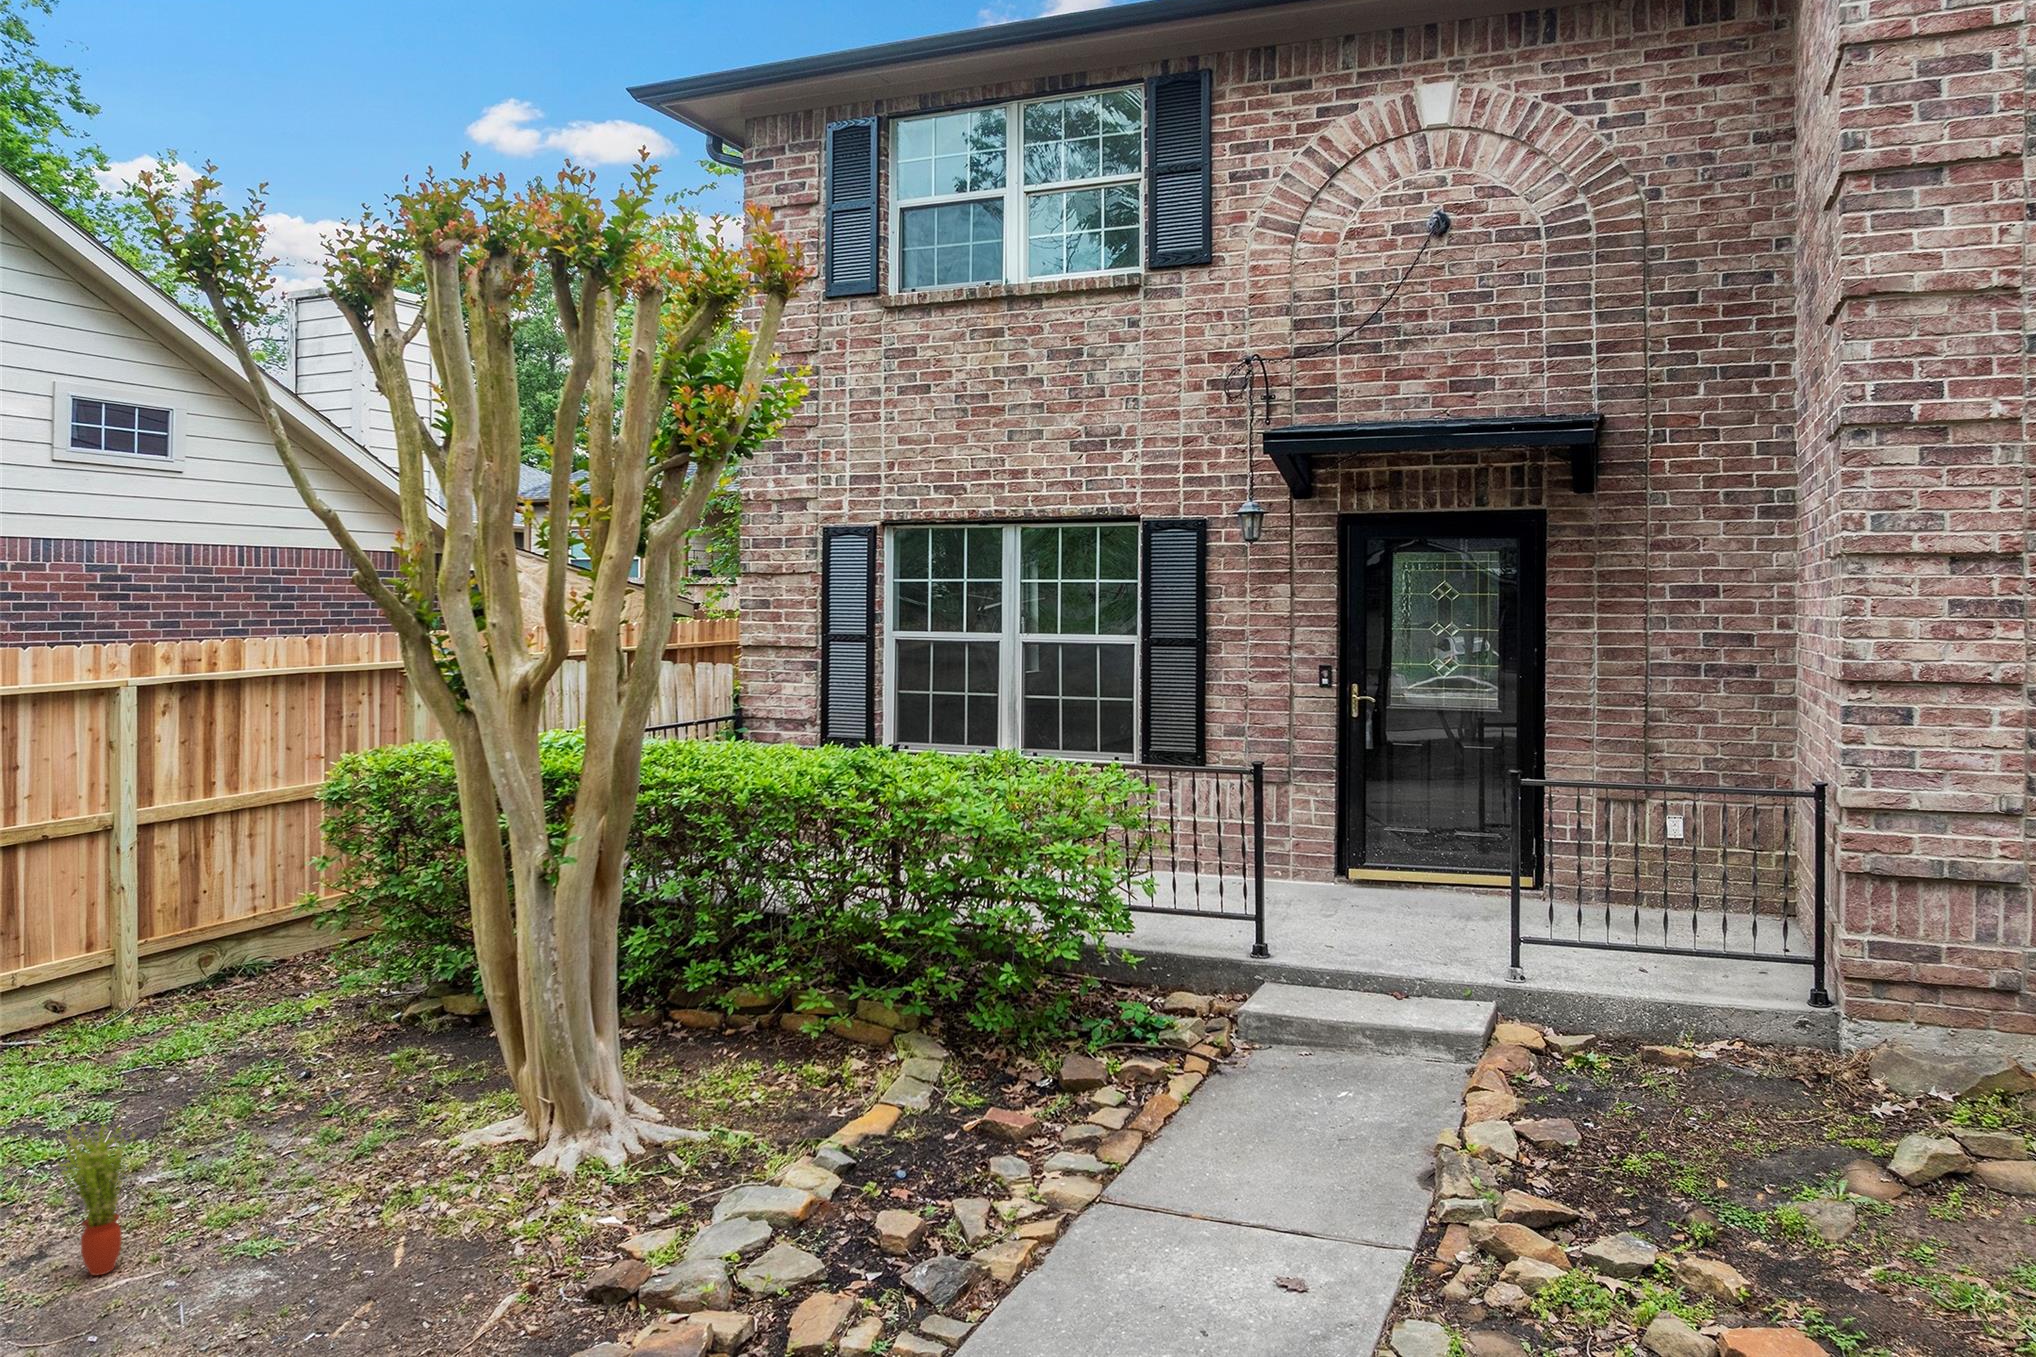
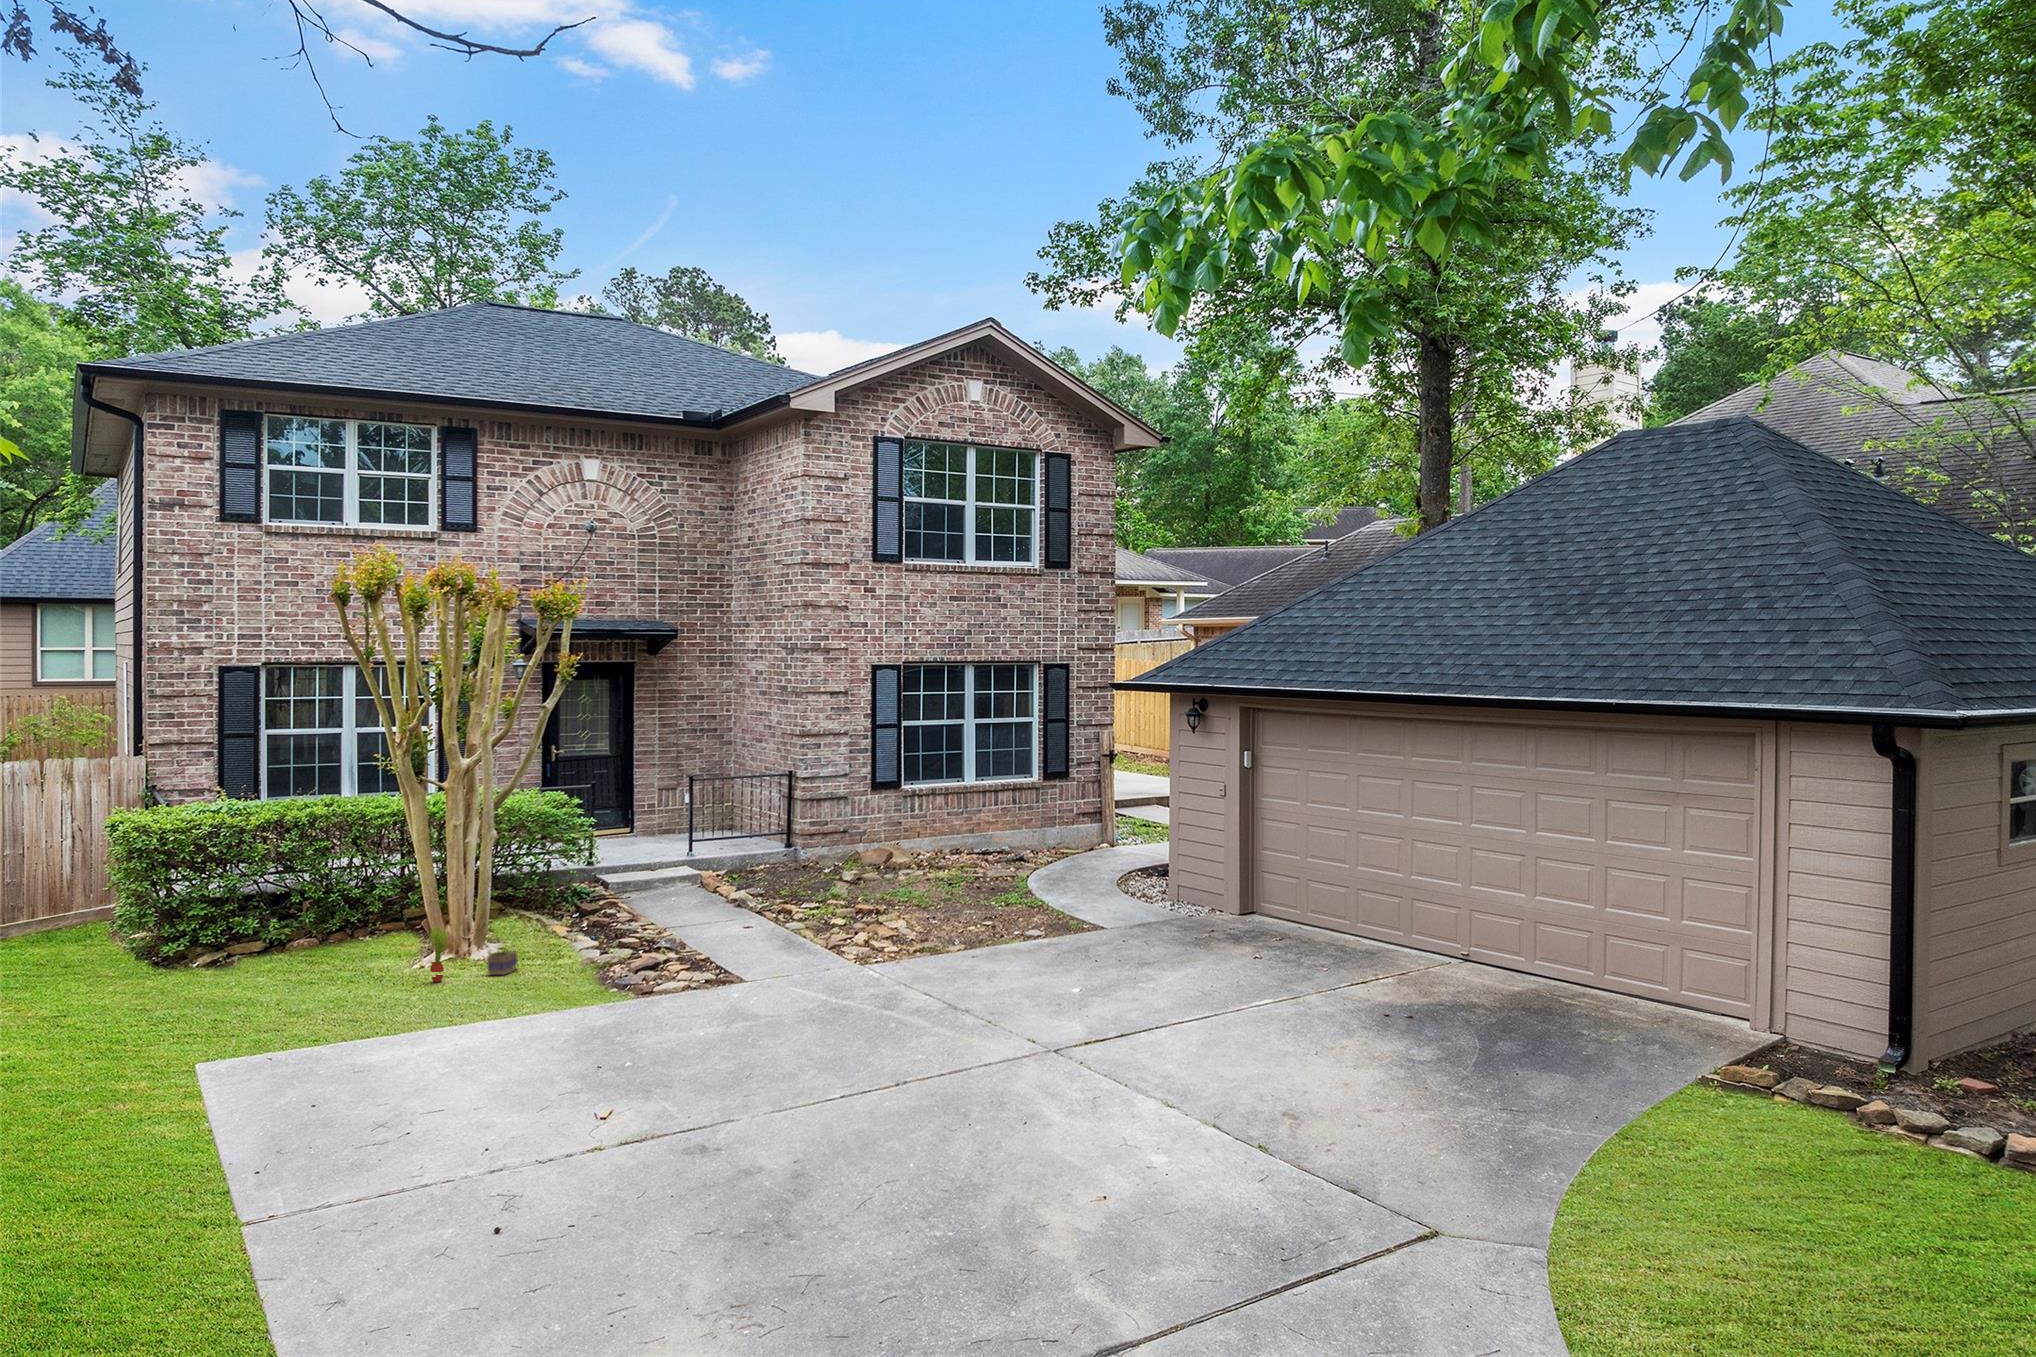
basket: none [151,1187,269,1324] -> present [487,951,518,975]

